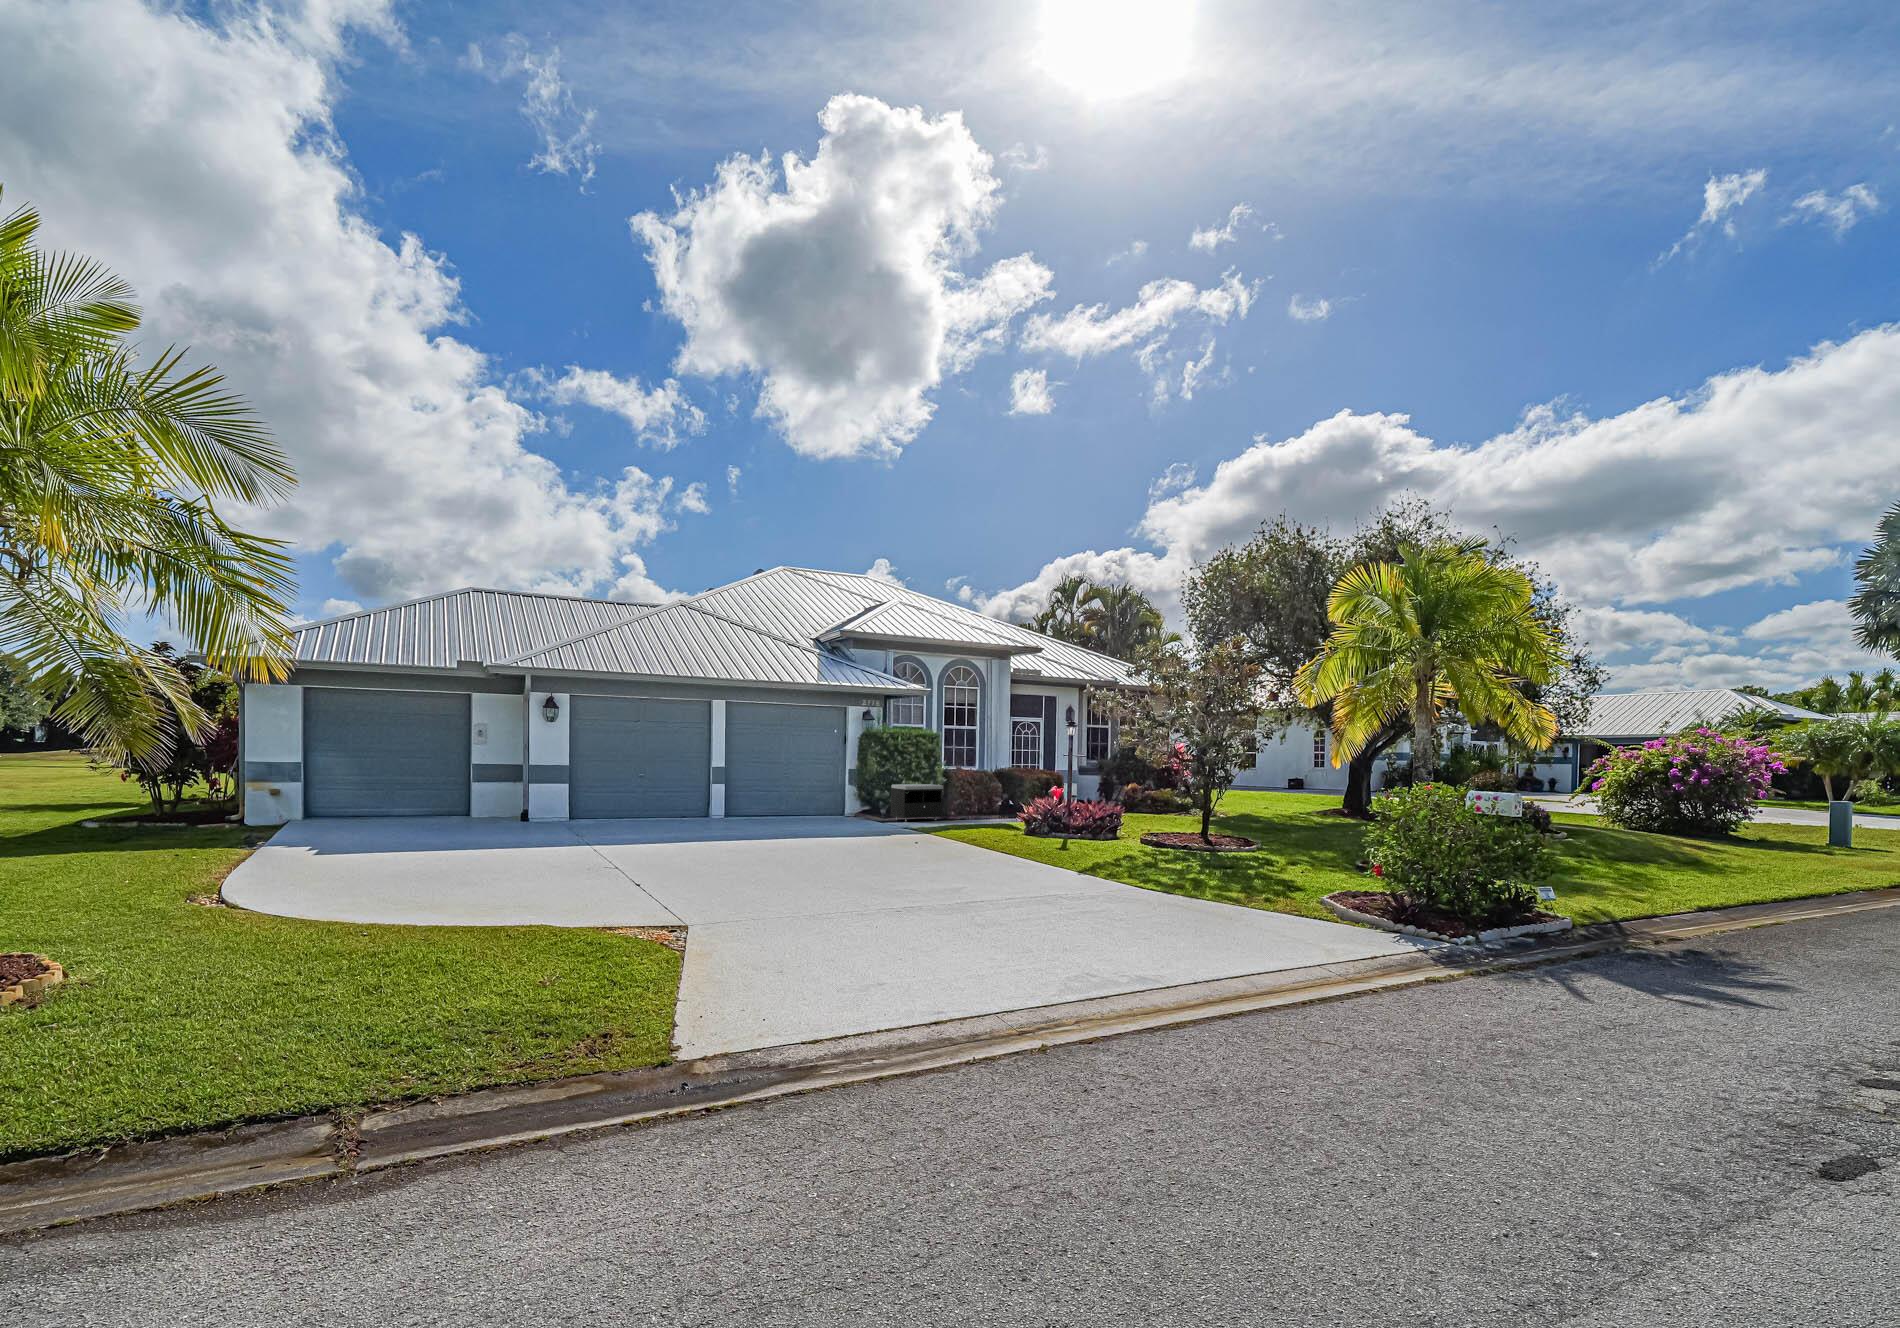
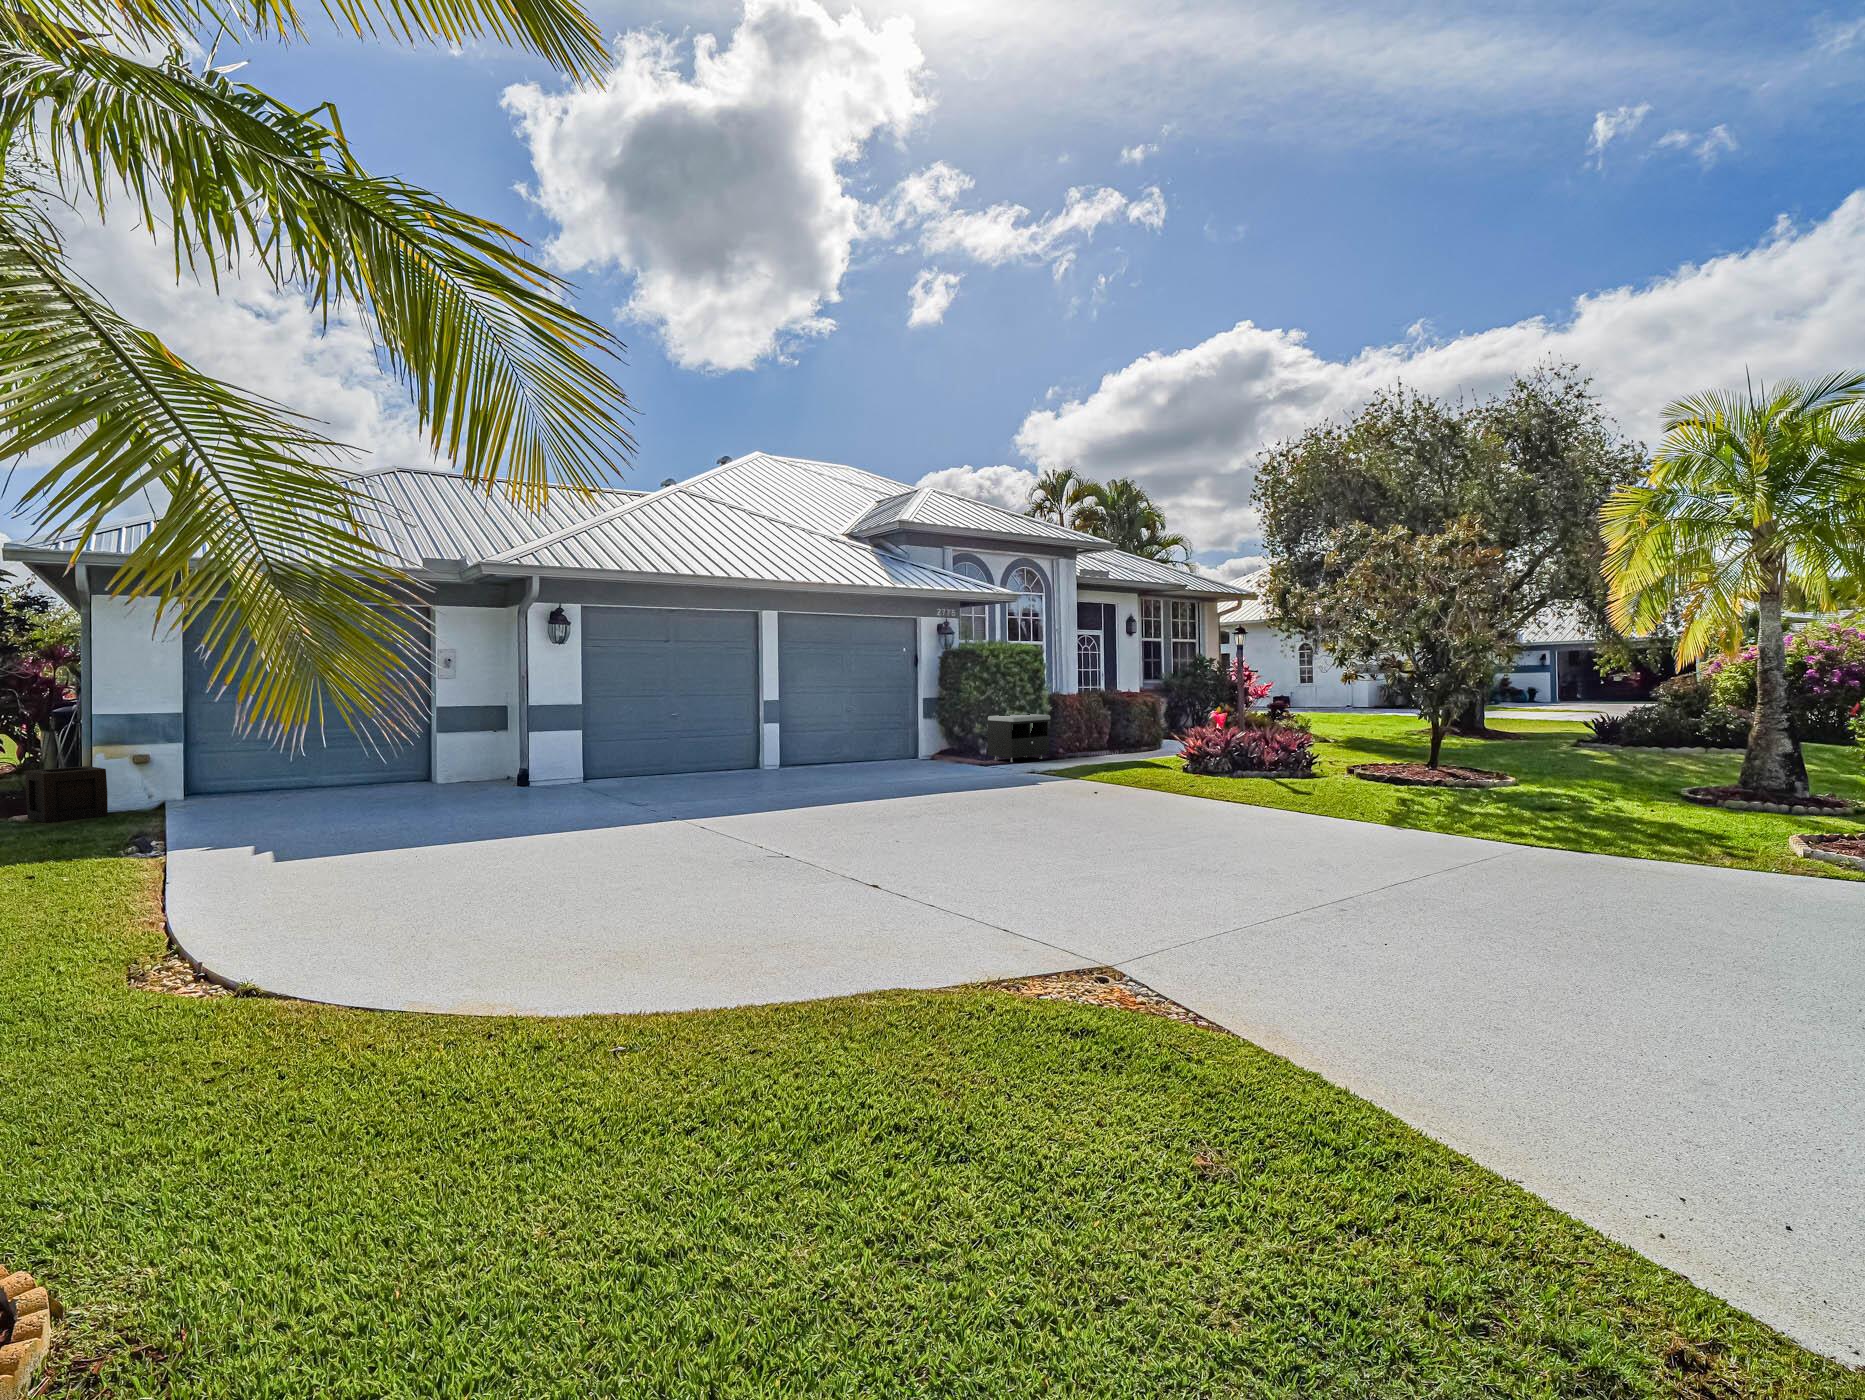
wooden crate: none [204,795,253,829] -> present [26,766,108,823]

